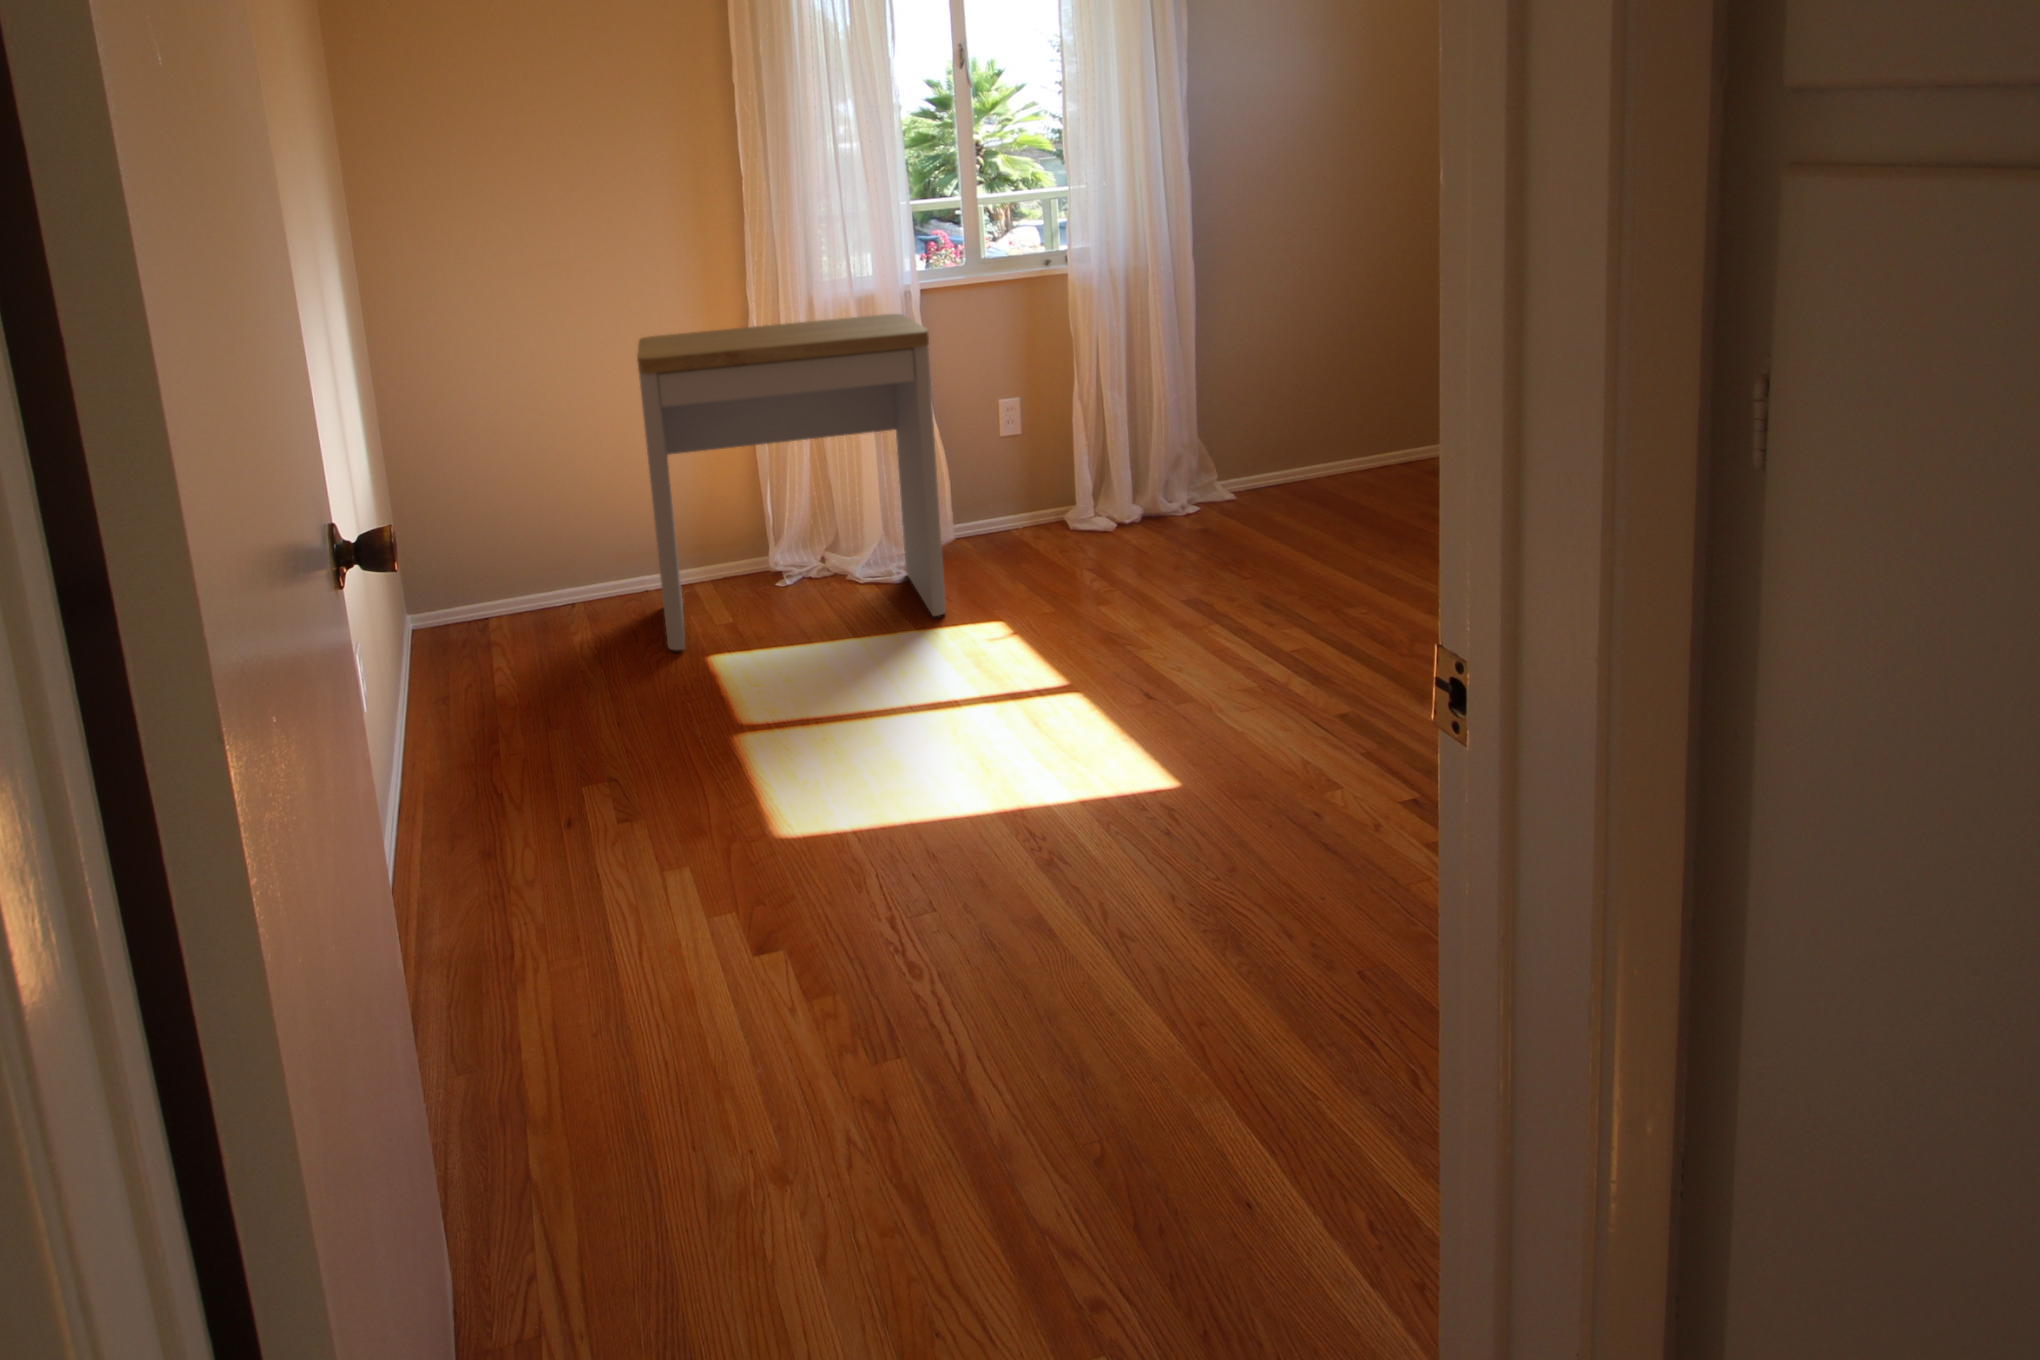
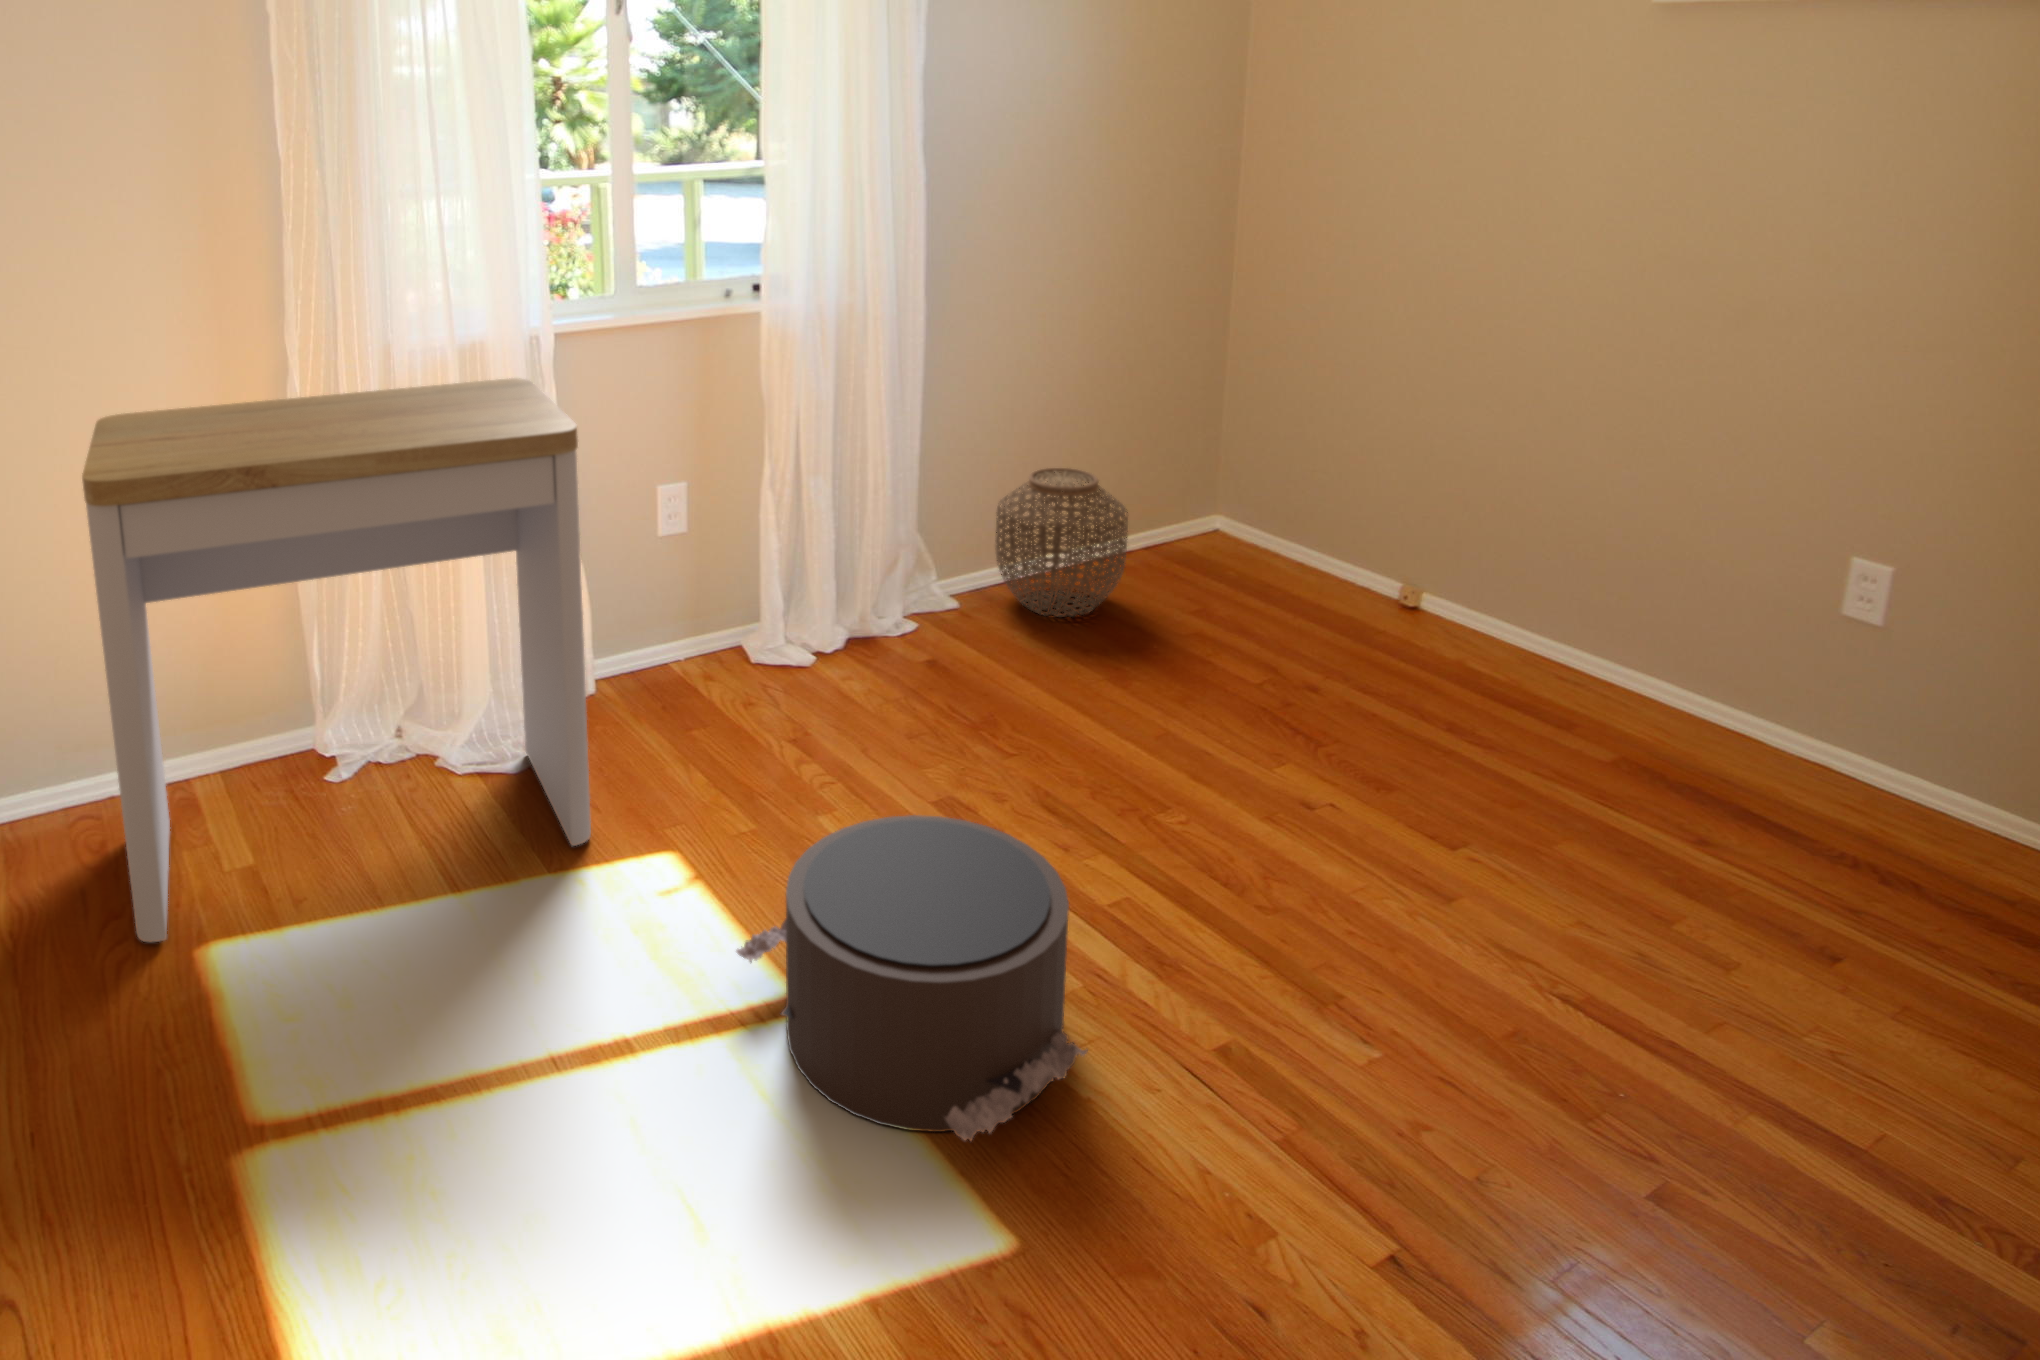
woven basket: none [1263,393,1369,506] -> present [996,468,1128,617]
pouf: none [1030,575,1254,744] -> present [736,815,1088,1141]

